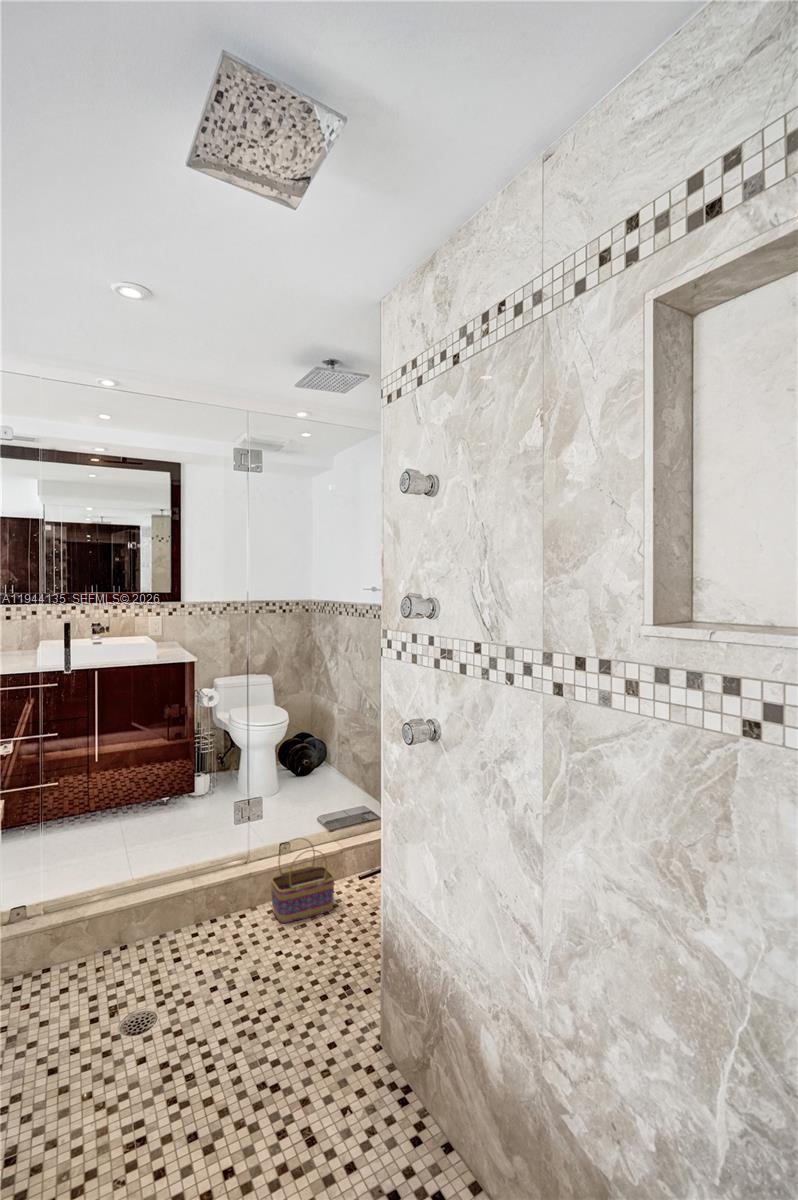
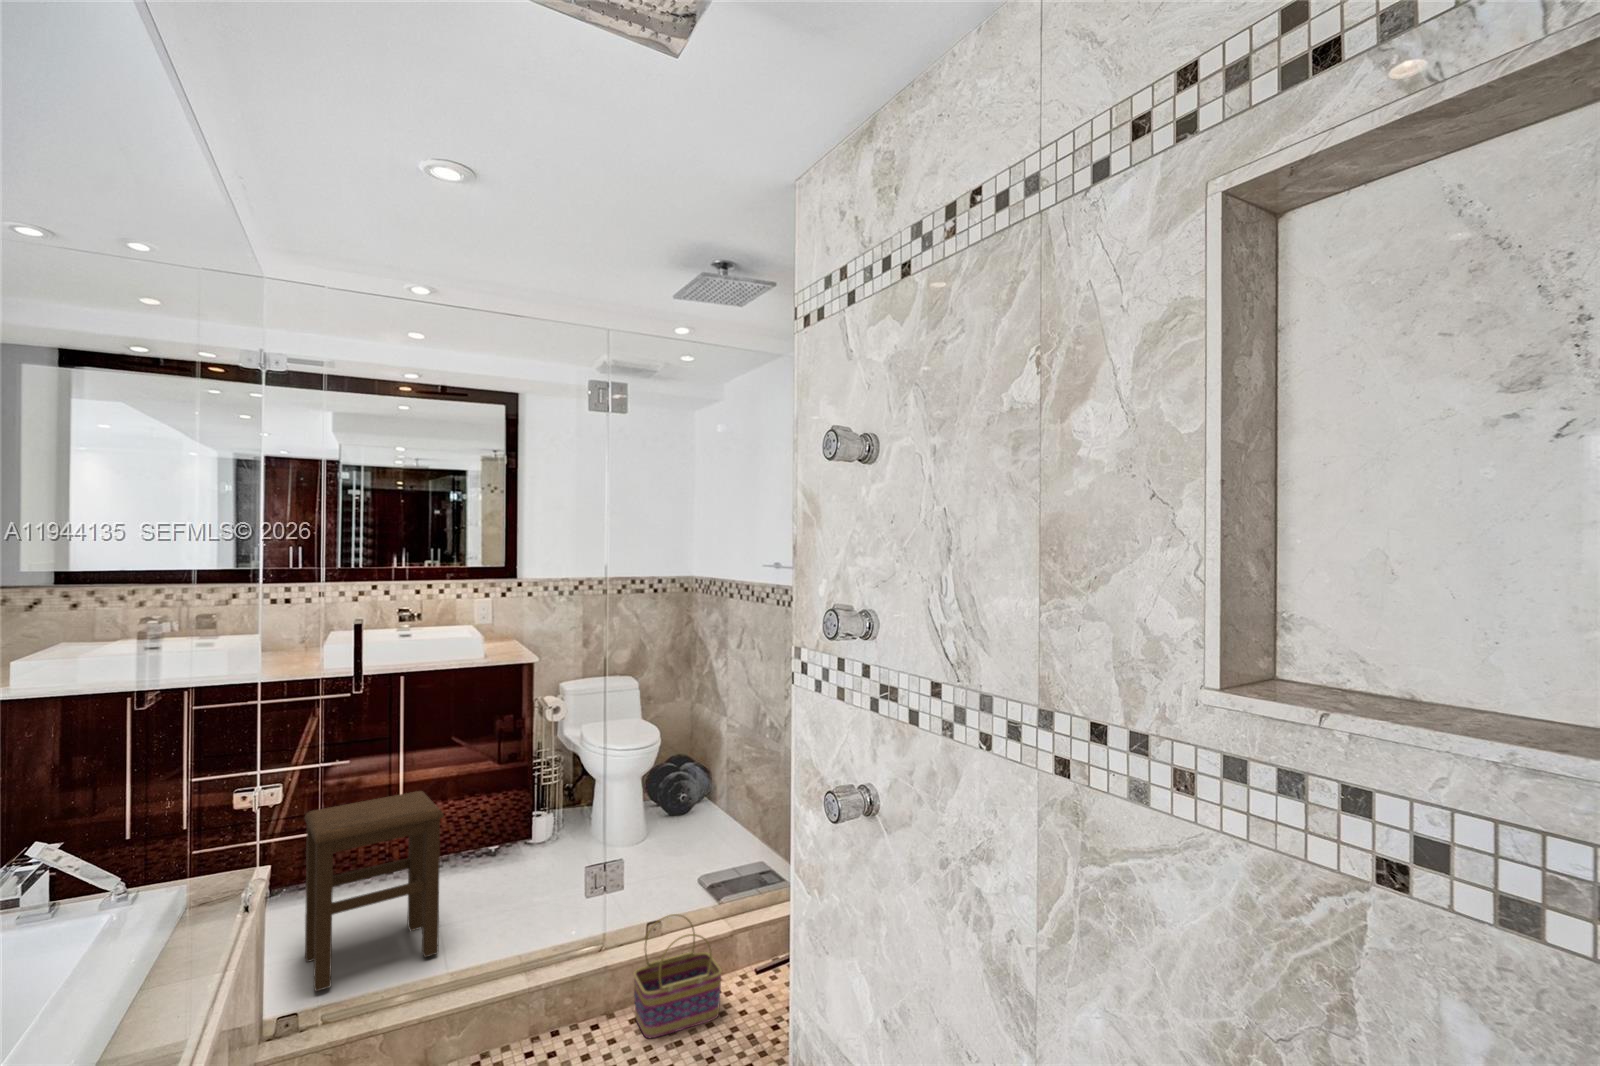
stool: none [29,754,131,893] -> present [305,791,444,991]

